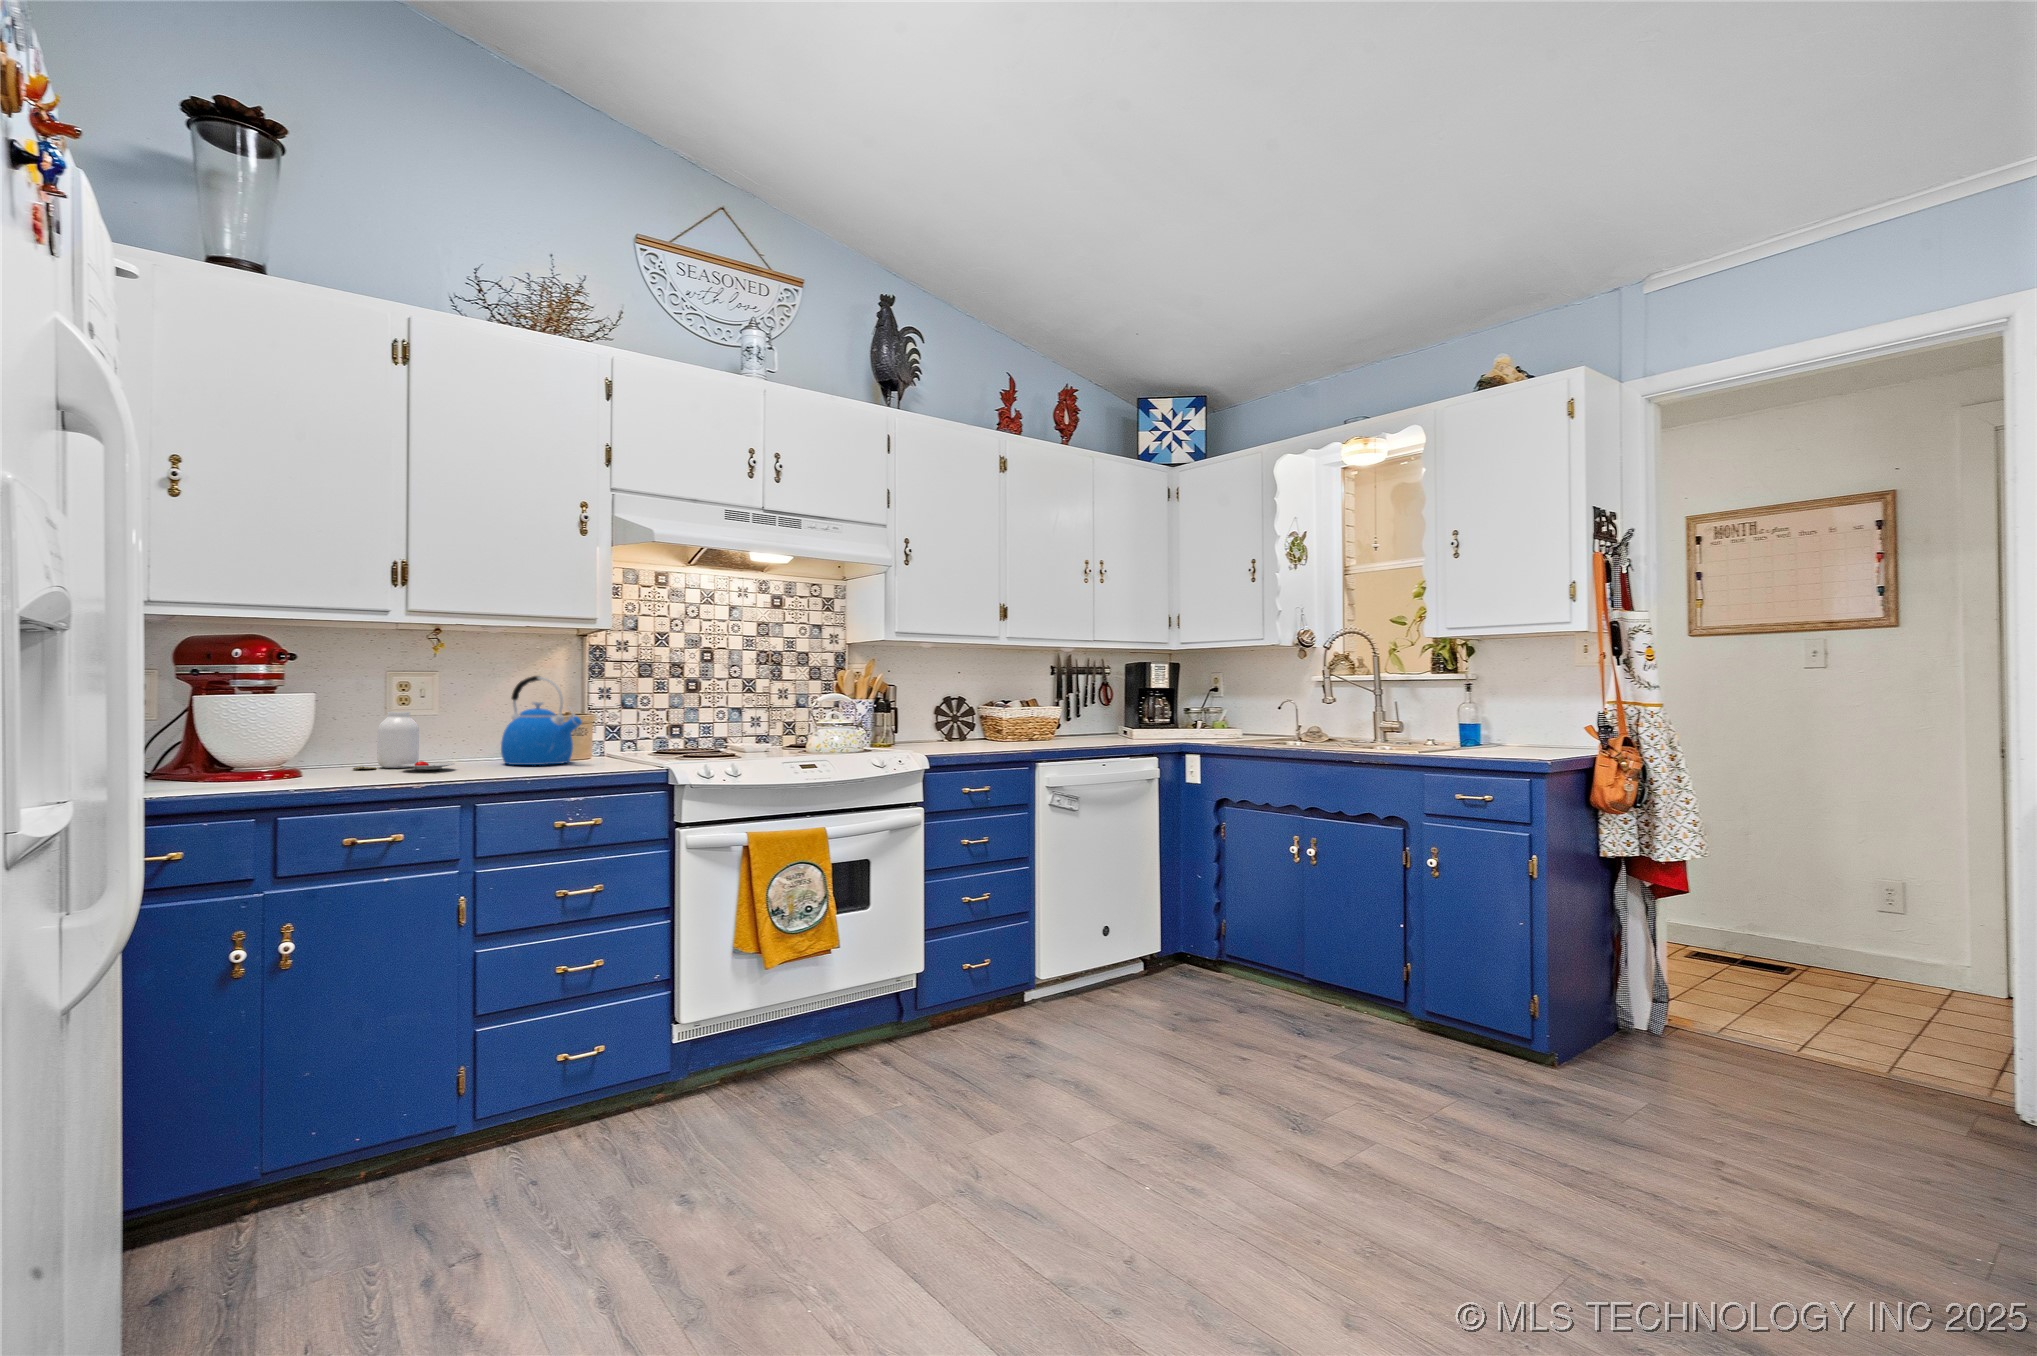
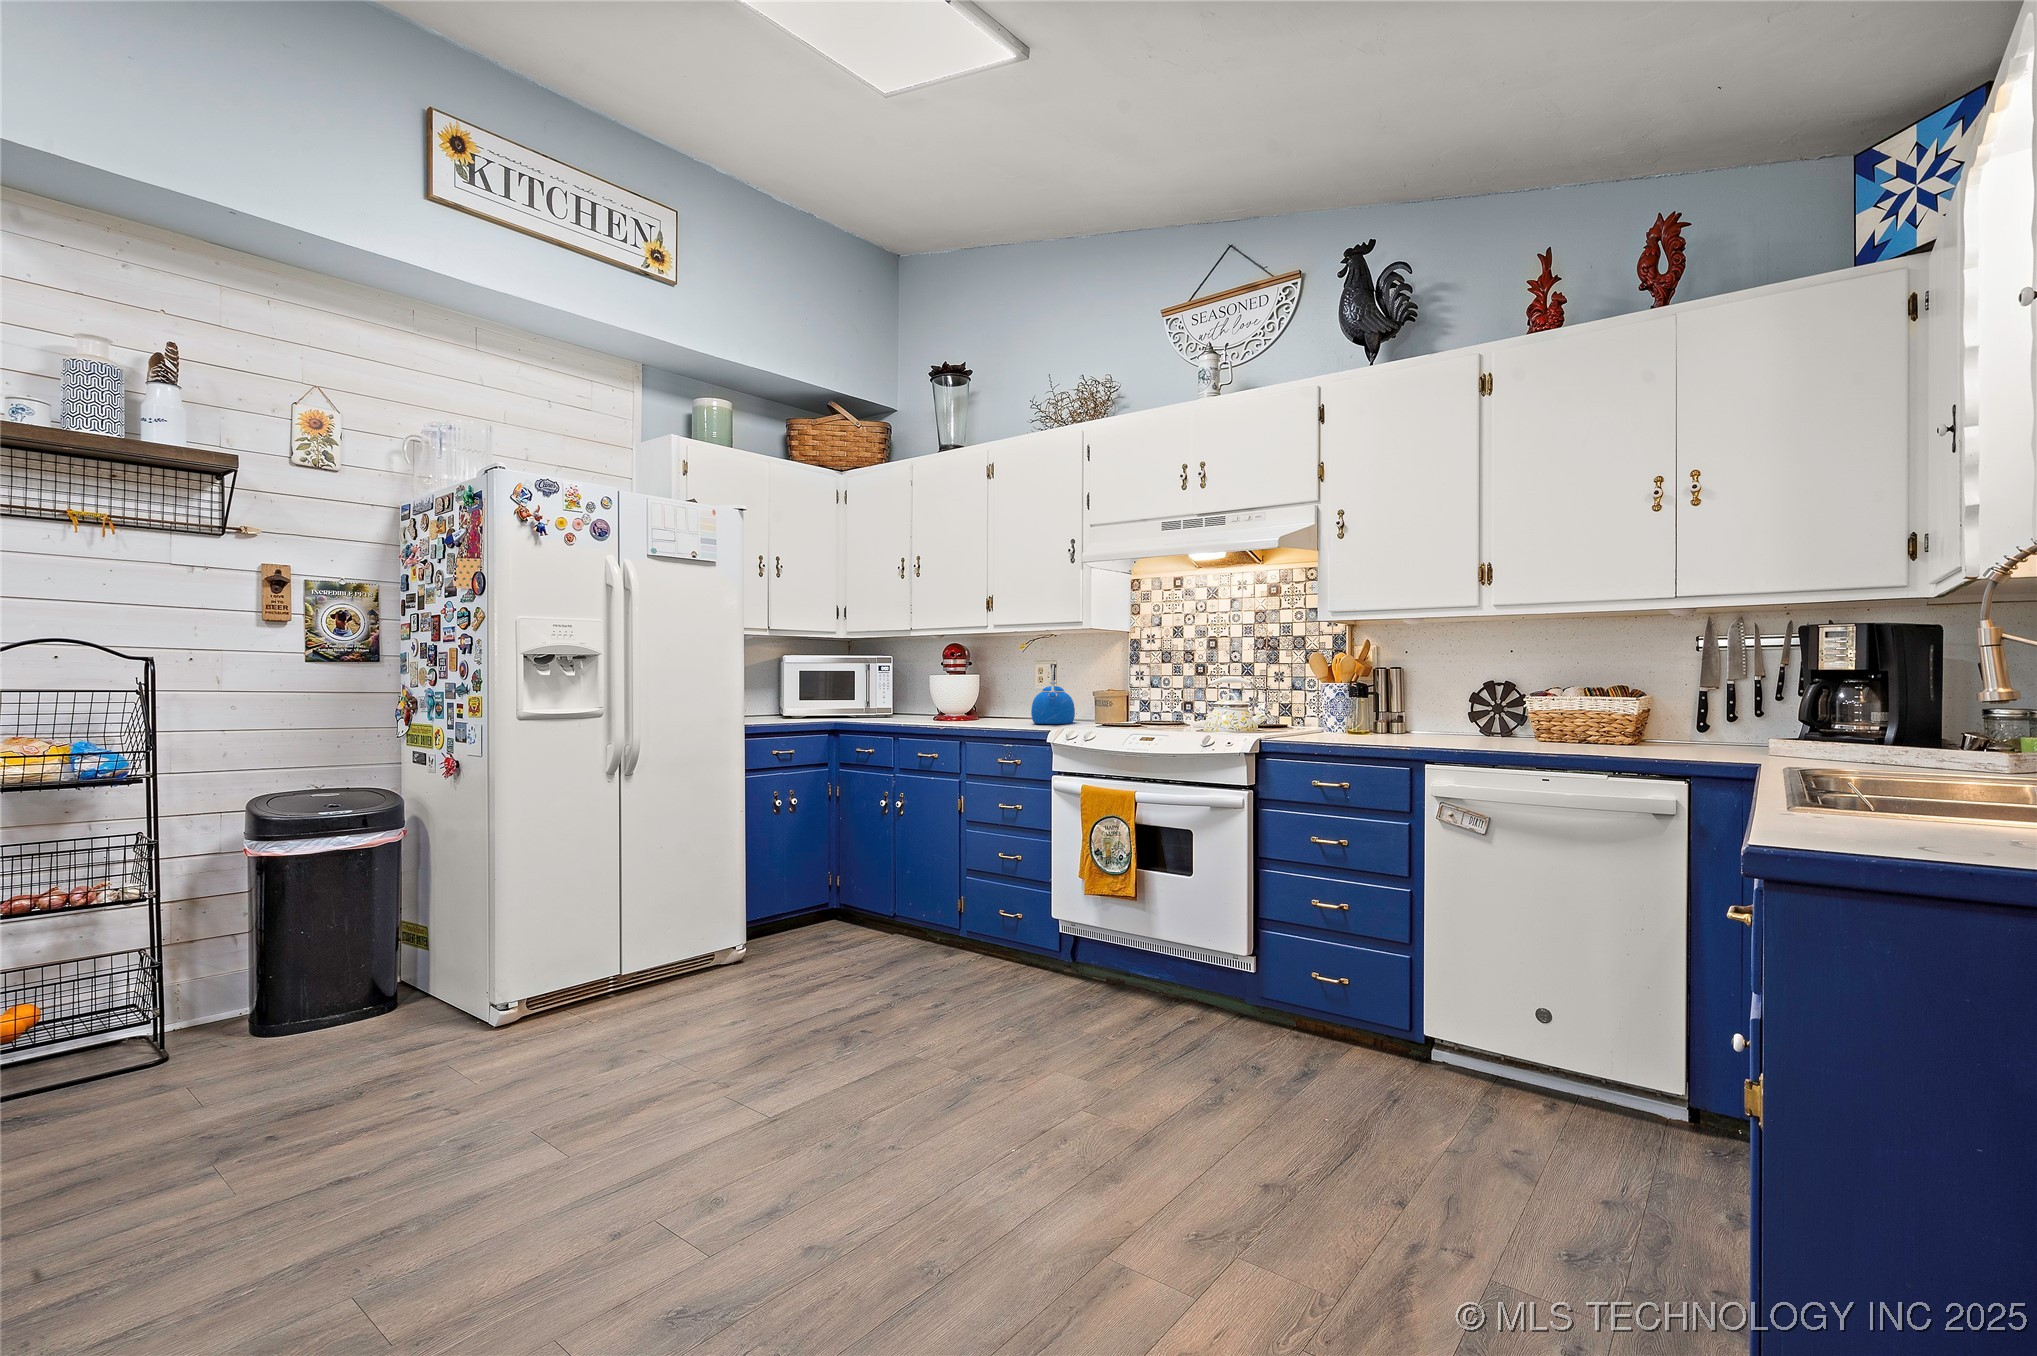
jar: present [353,712,455,769] -> none [981,687,1013,722]

